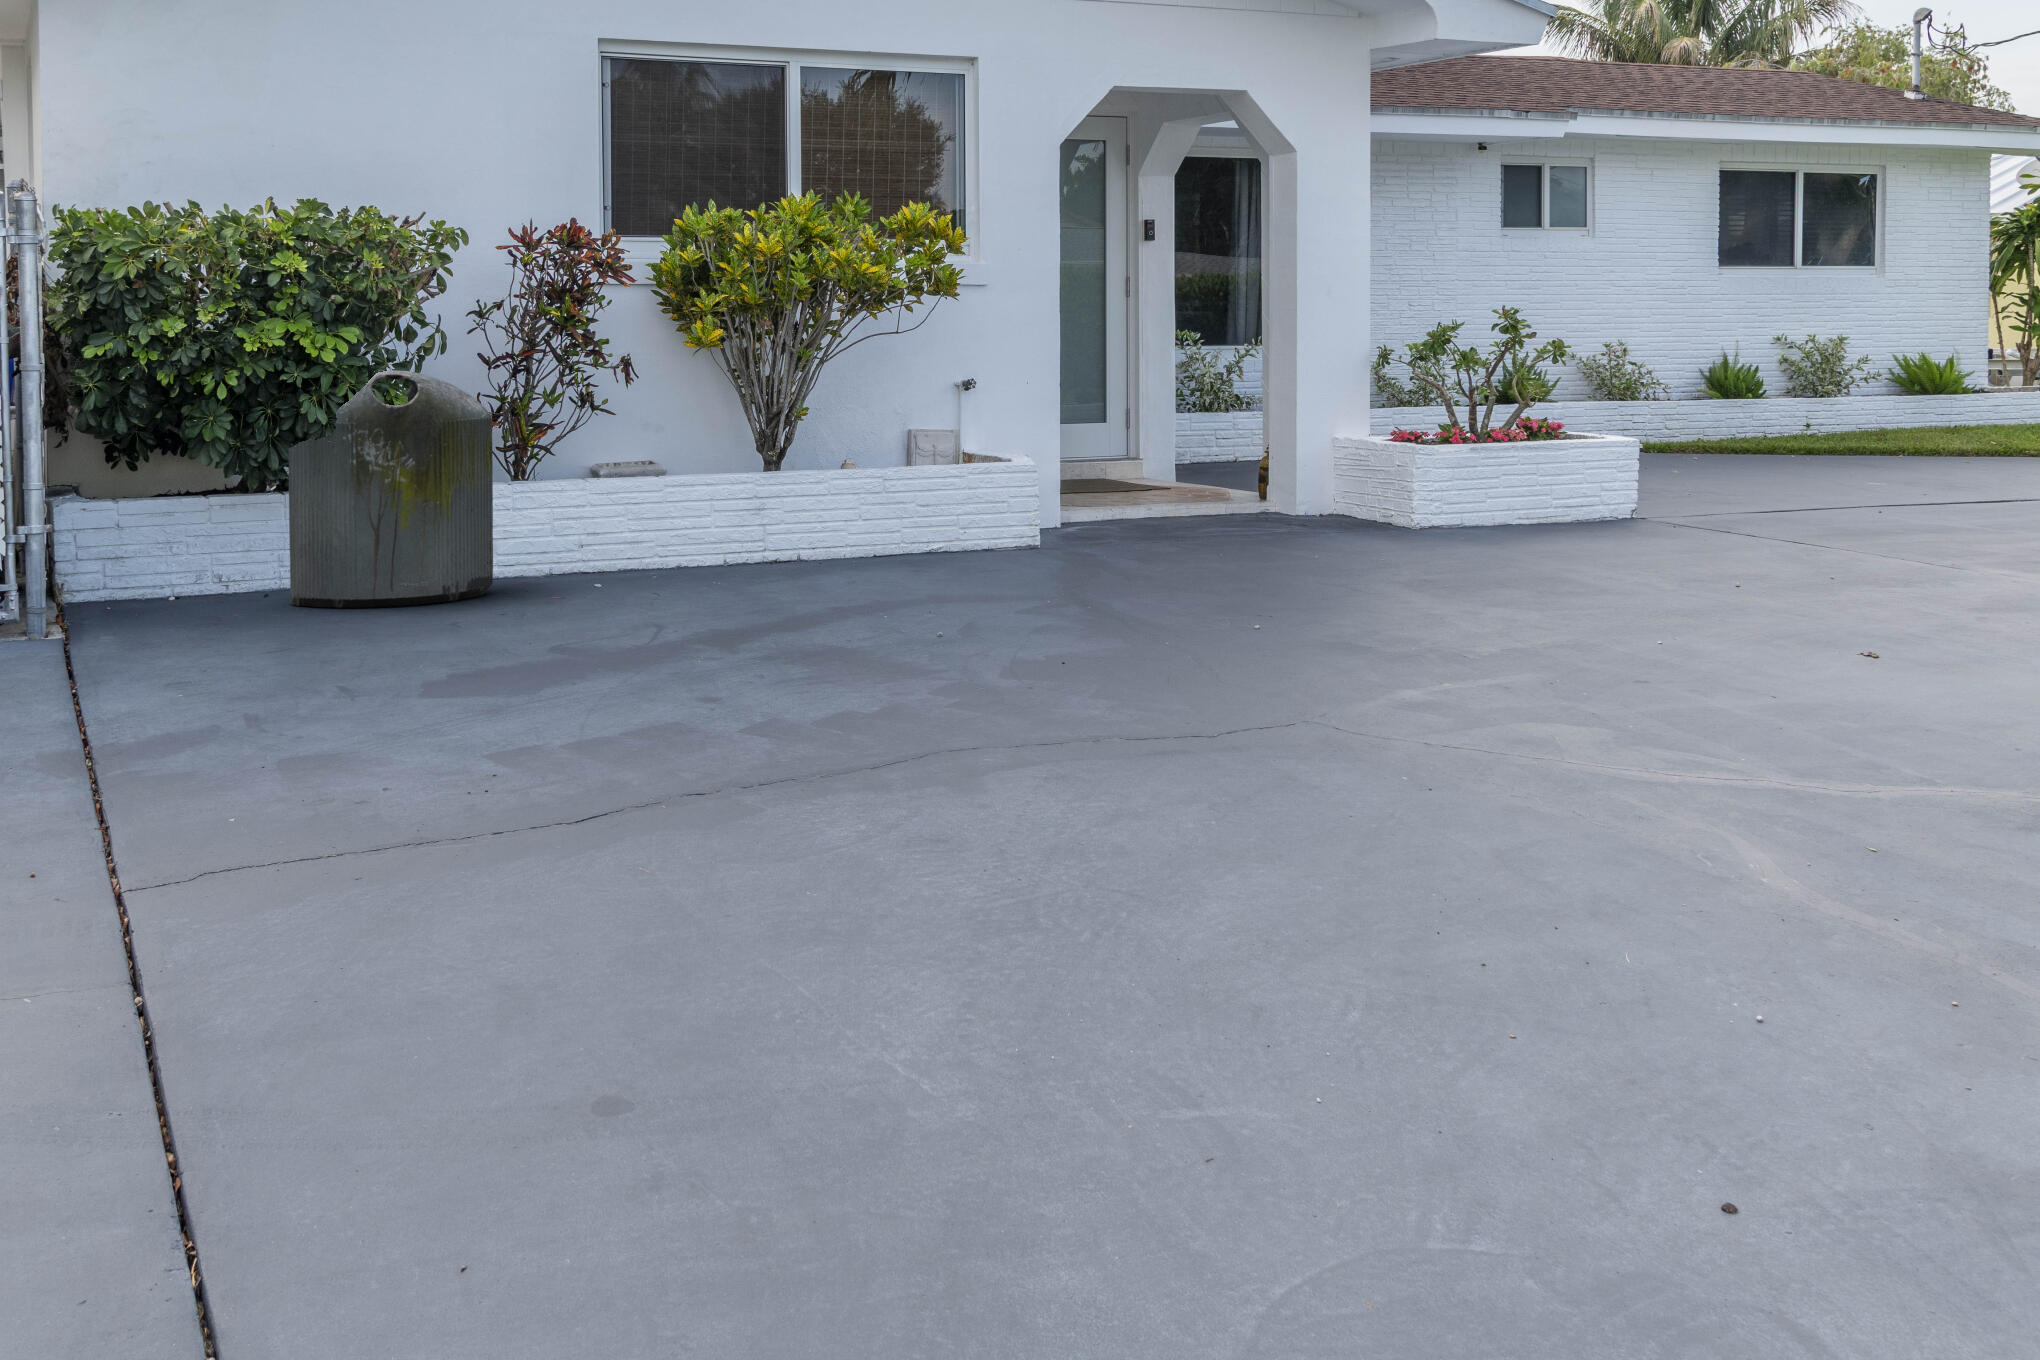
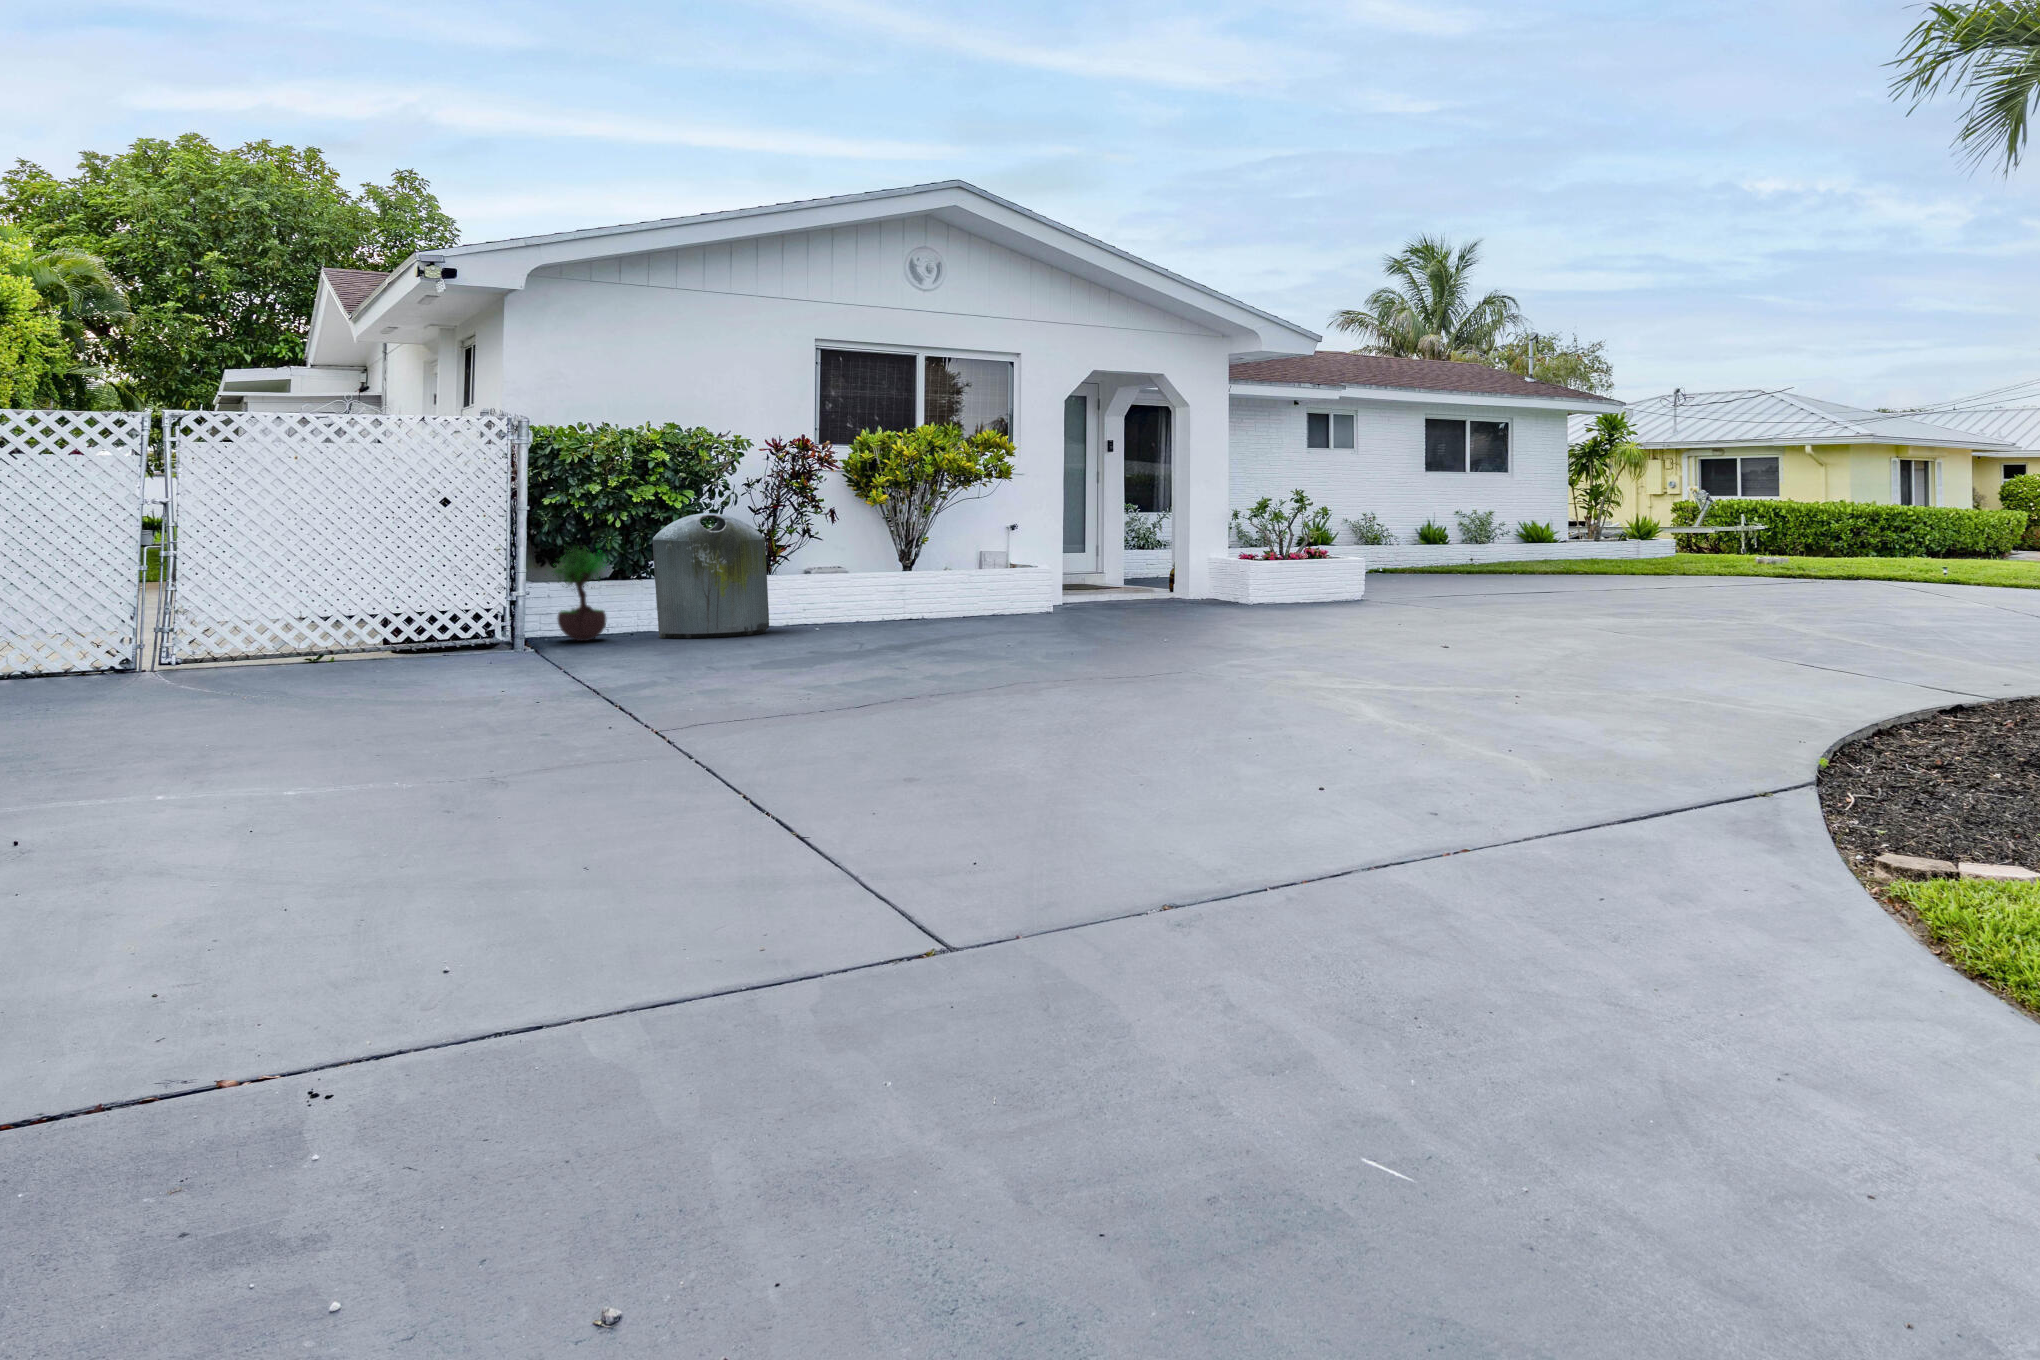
potted tree: none [87,423,208,610] -> present [545,548,606,641]

